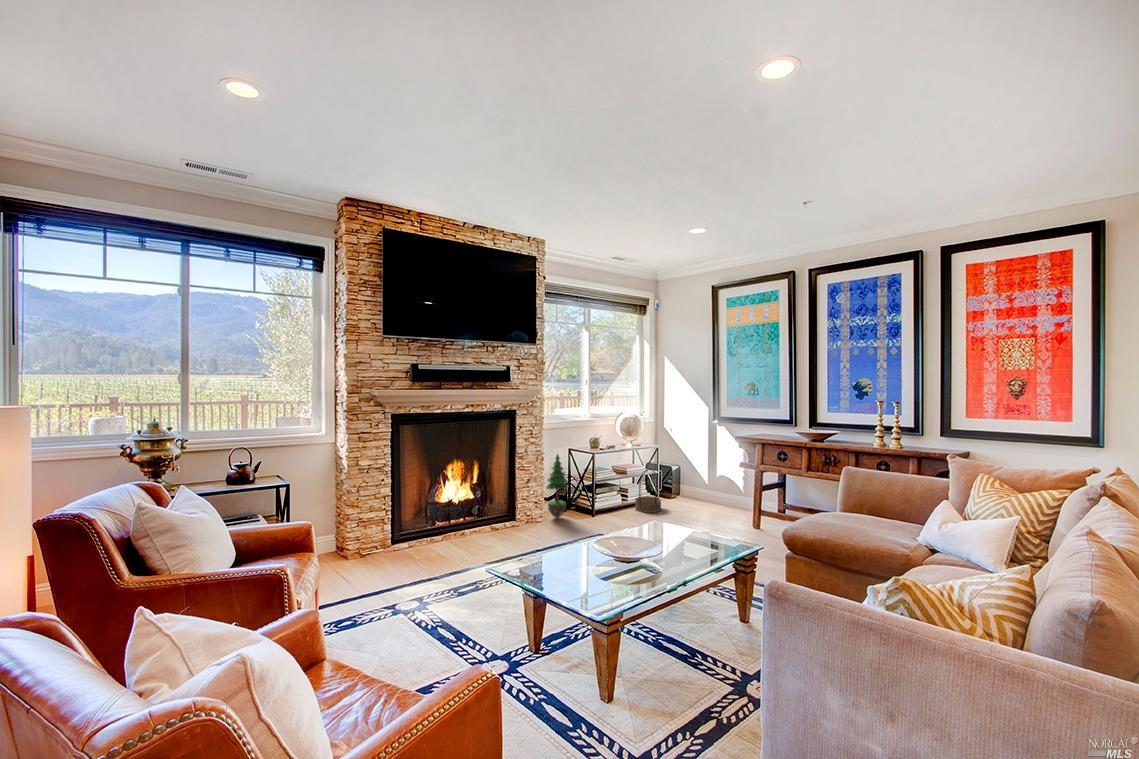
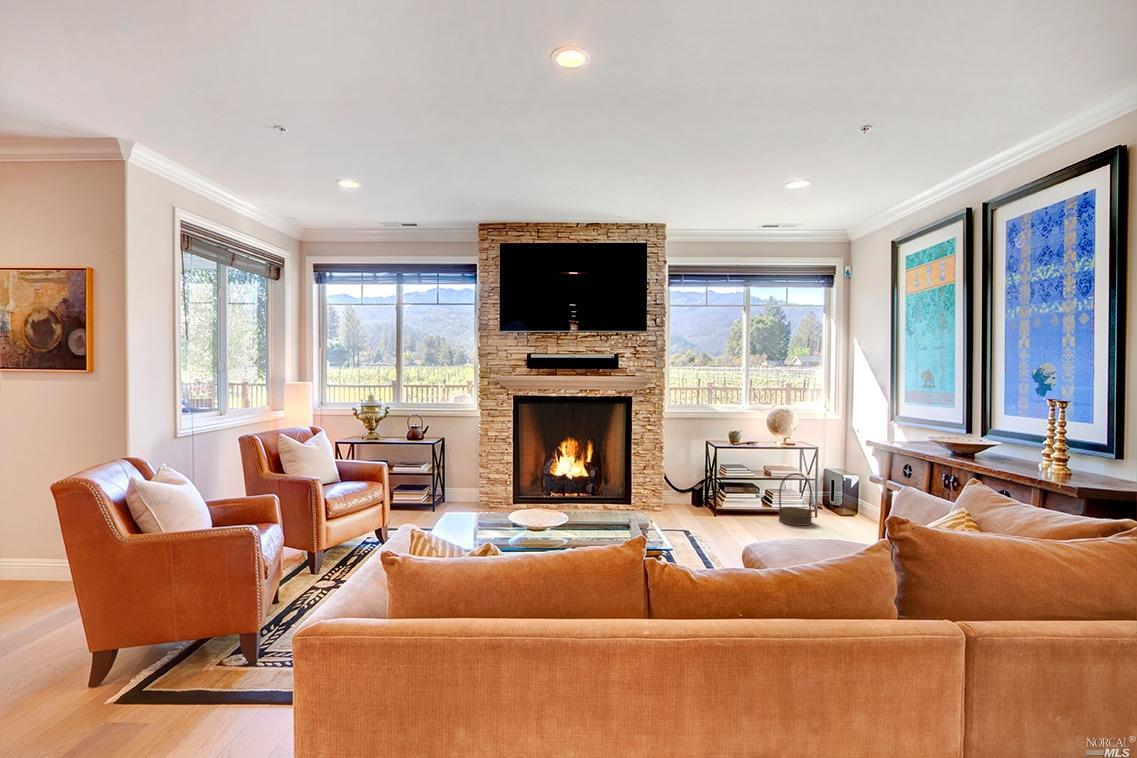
potted tree: present [546,454,568,518] -> none [666,443,691,512]

